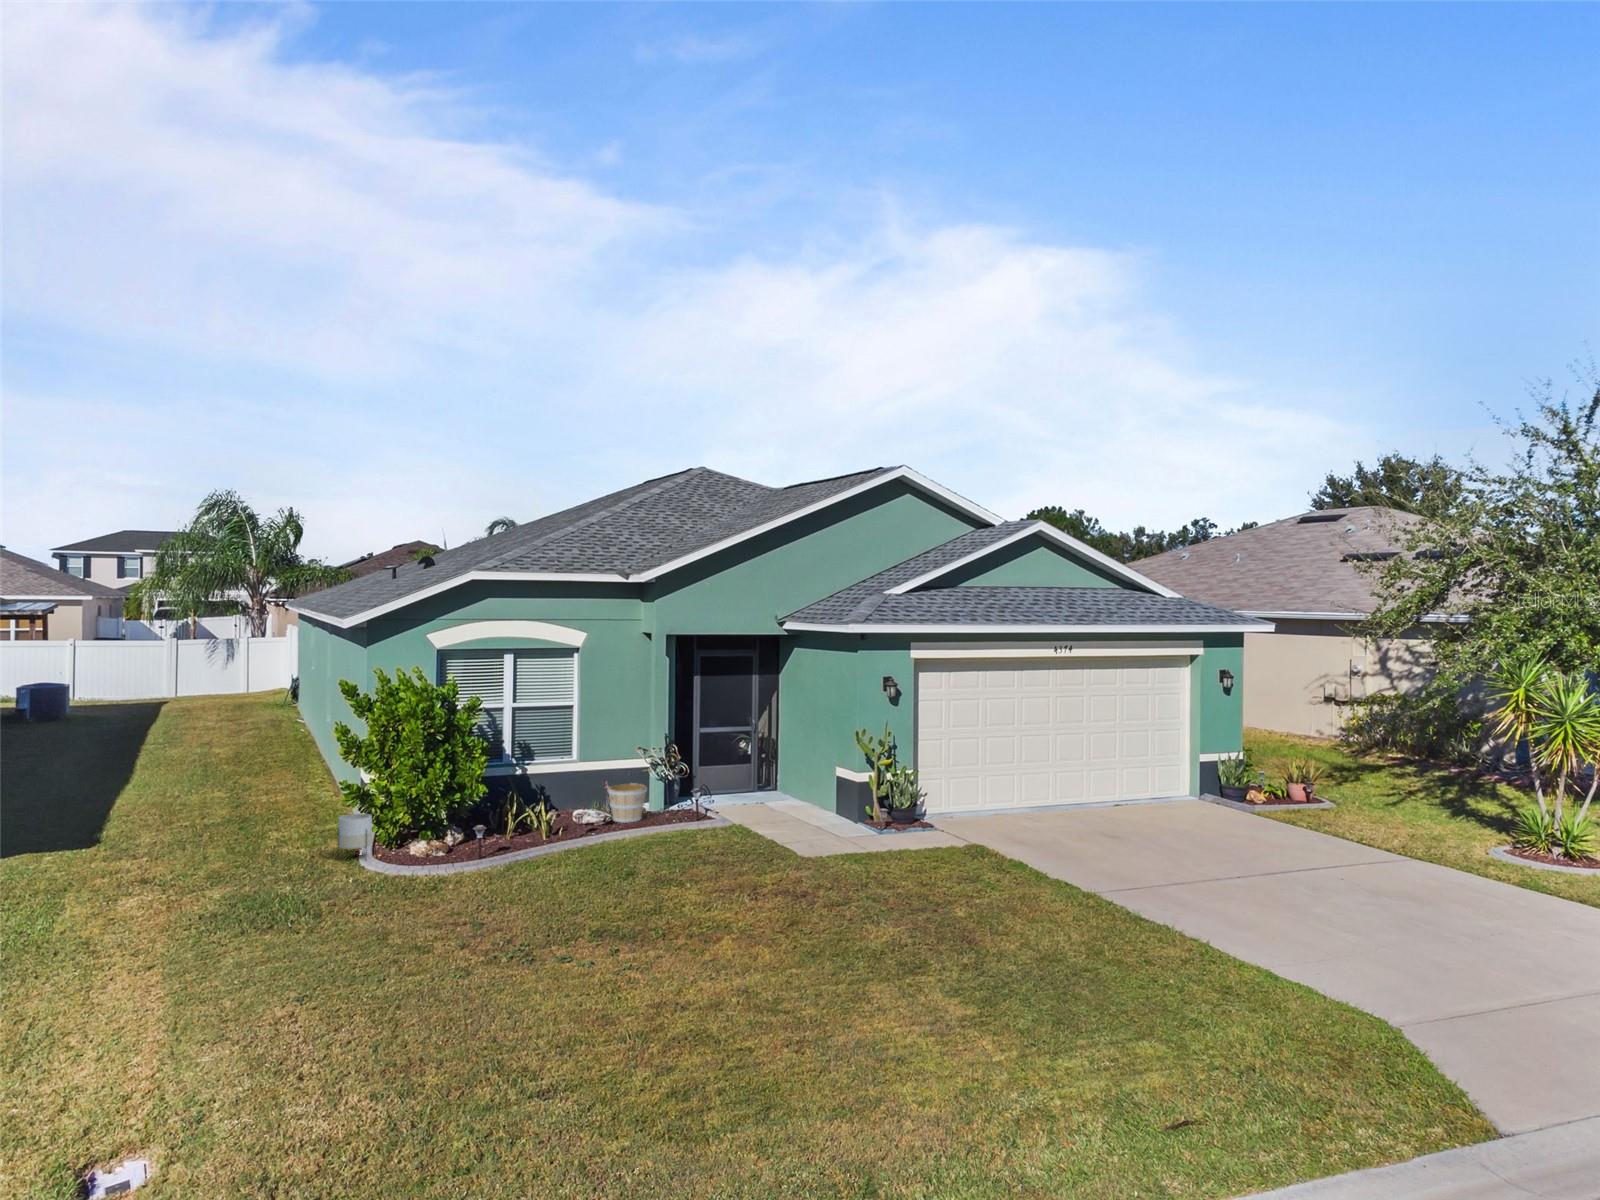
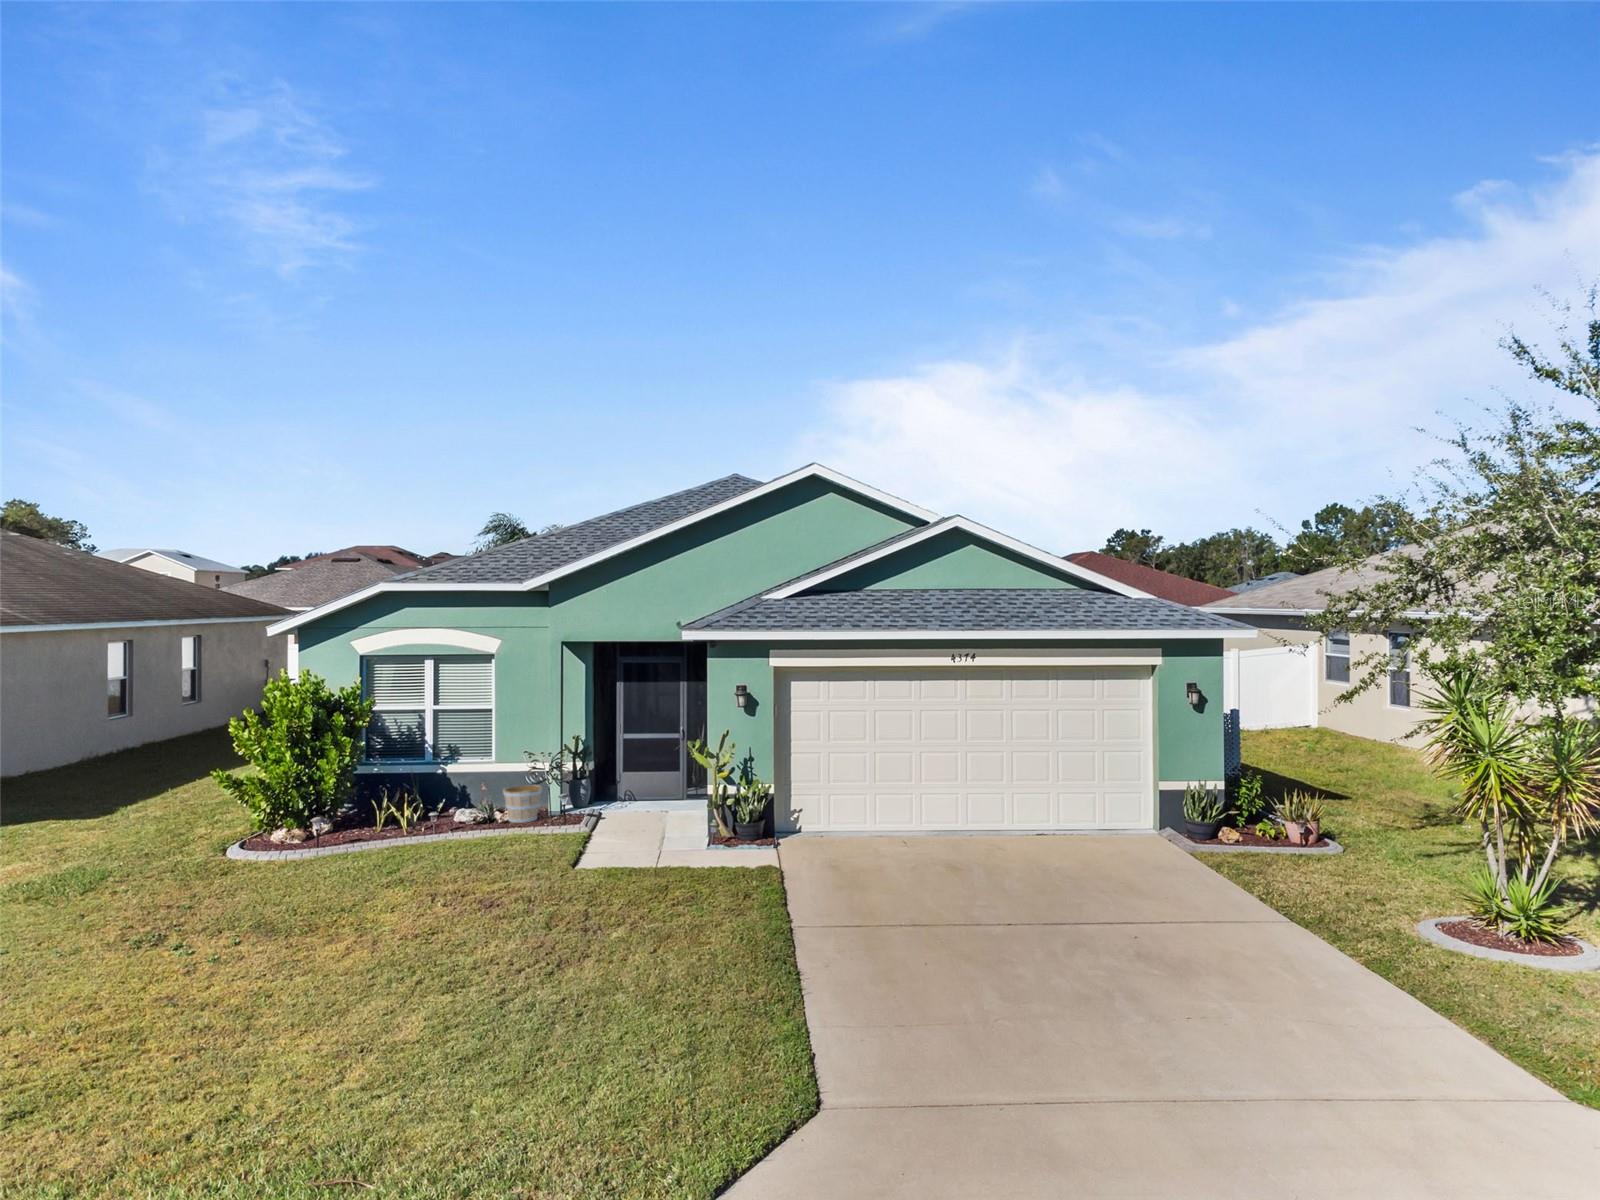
planter: present [338,814,372,849] -> none [220,801,253,844]

